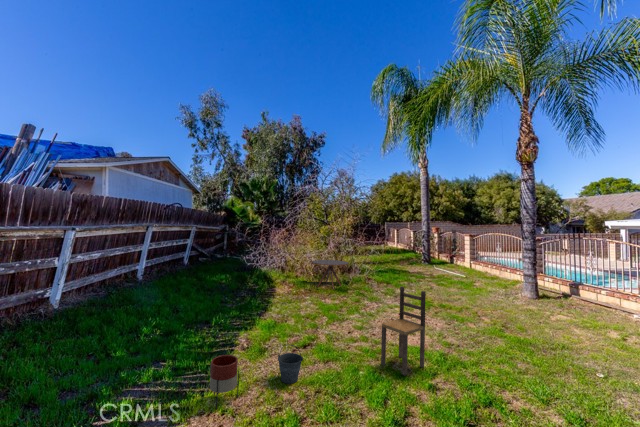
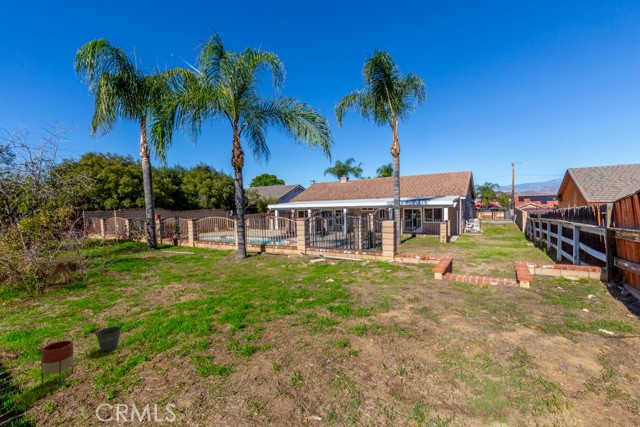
chair: present [381,287,426,376] -> none [174,258,204,316]

